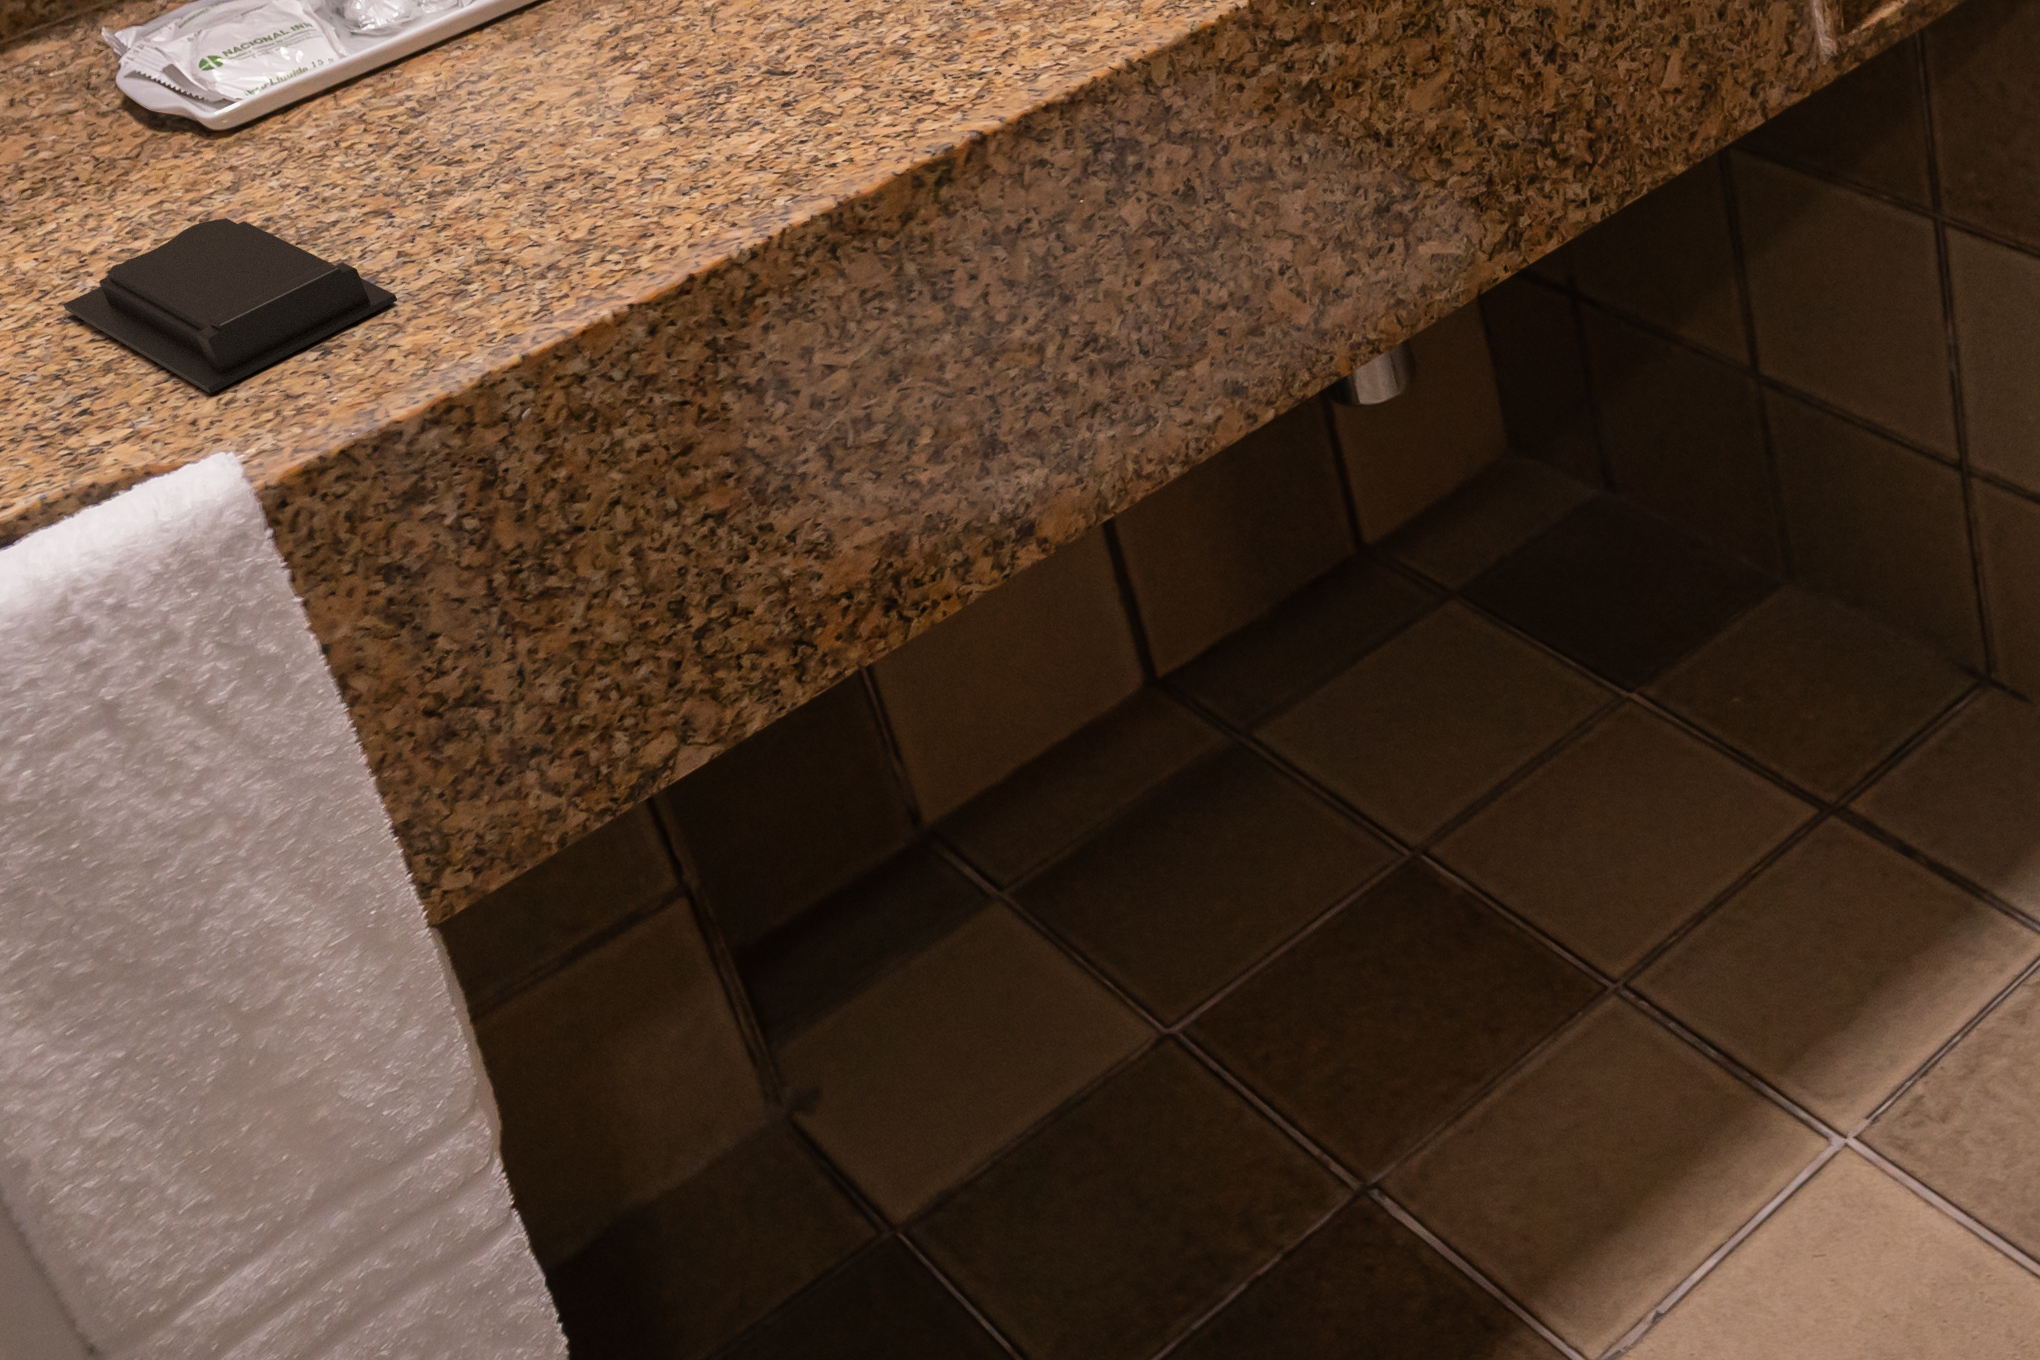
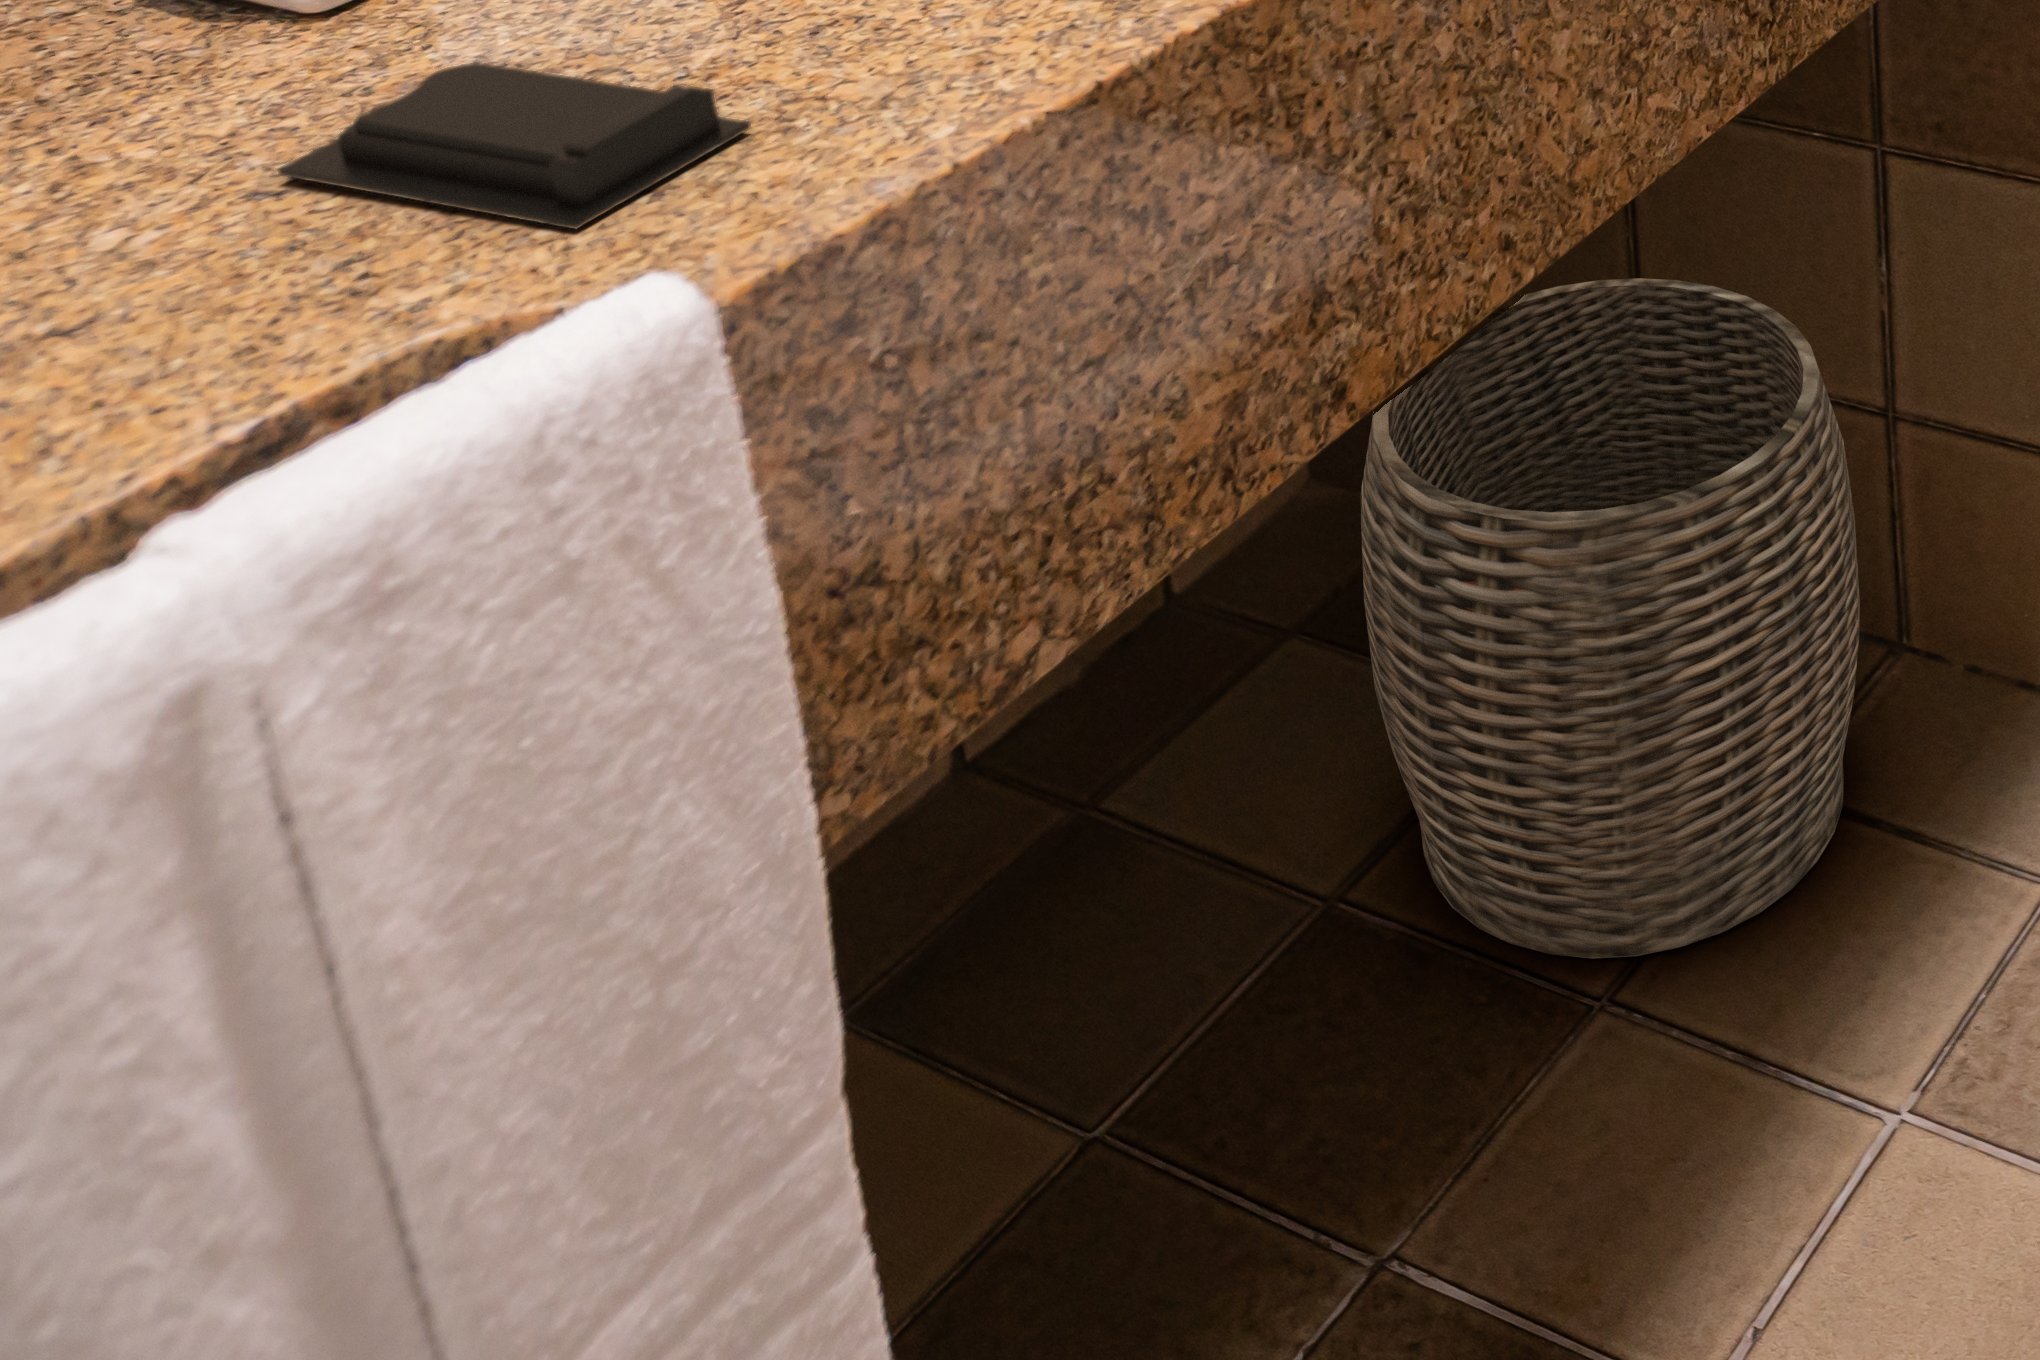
woven basket: none [1422,320,1900,944] -> present [1361,278,1860,958]

